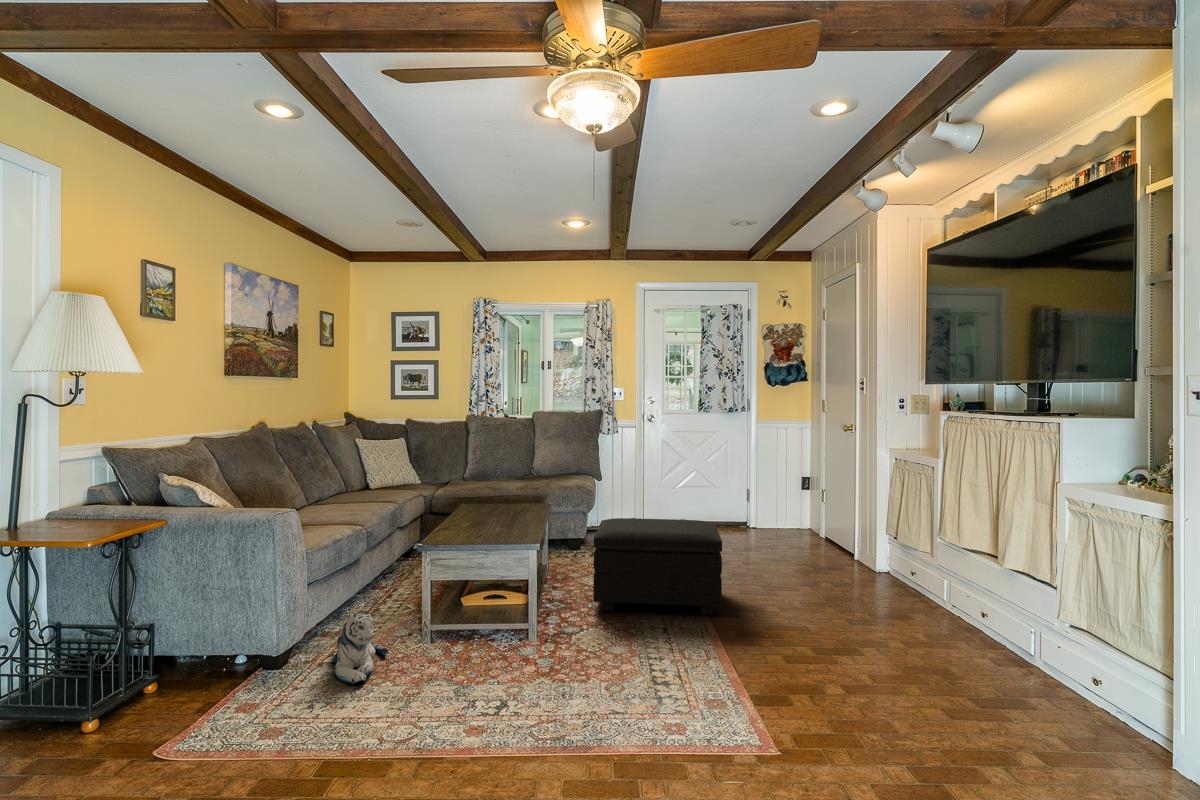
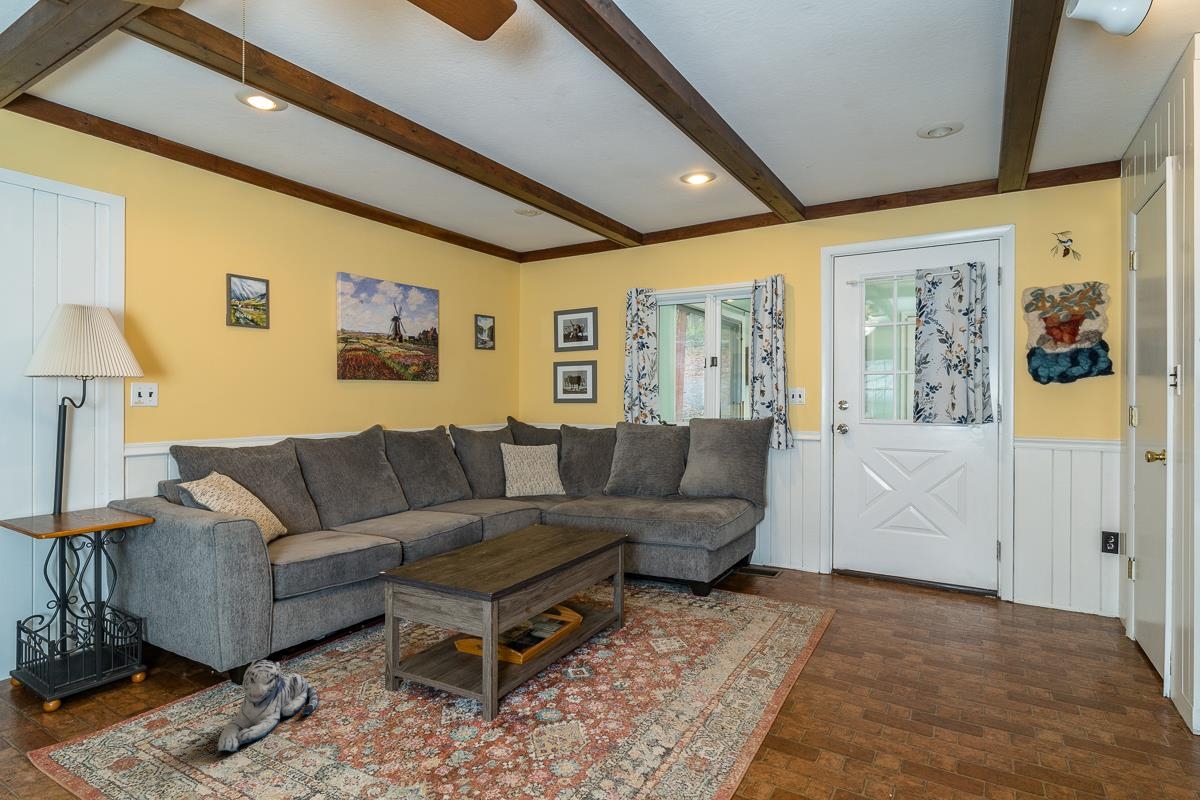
footstool: present [593,518,722,615] -> none [604,573,826,767]

